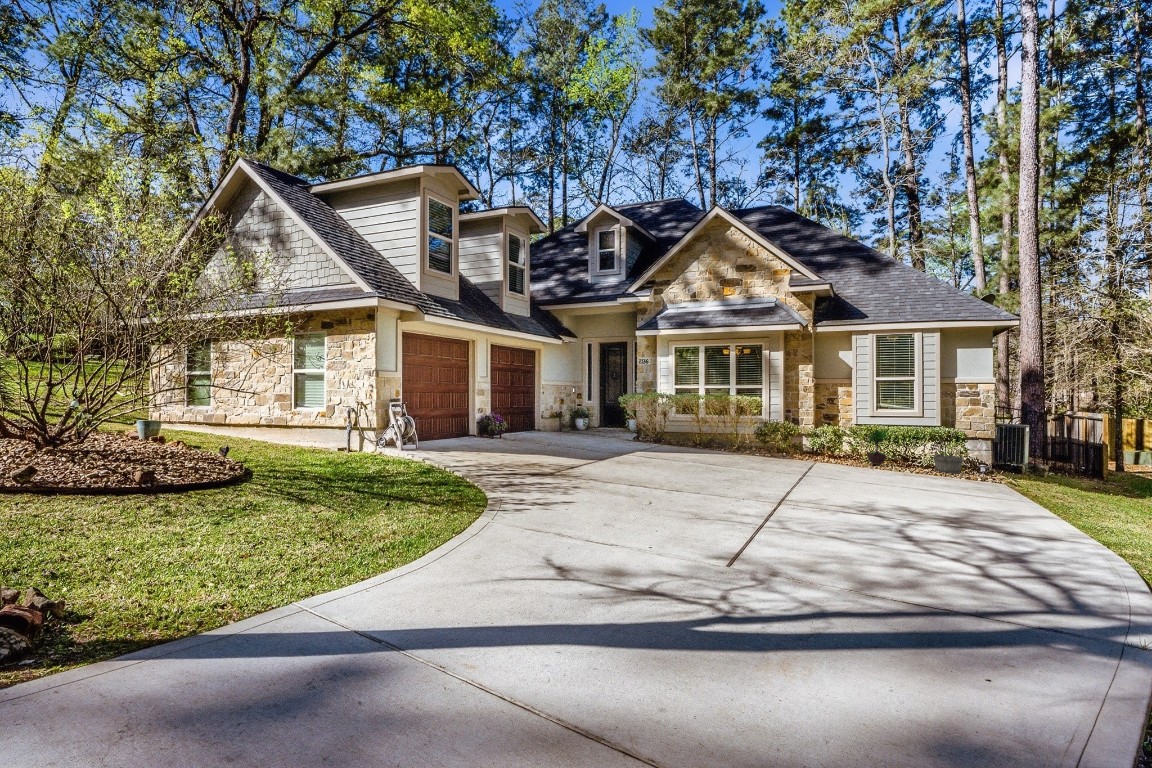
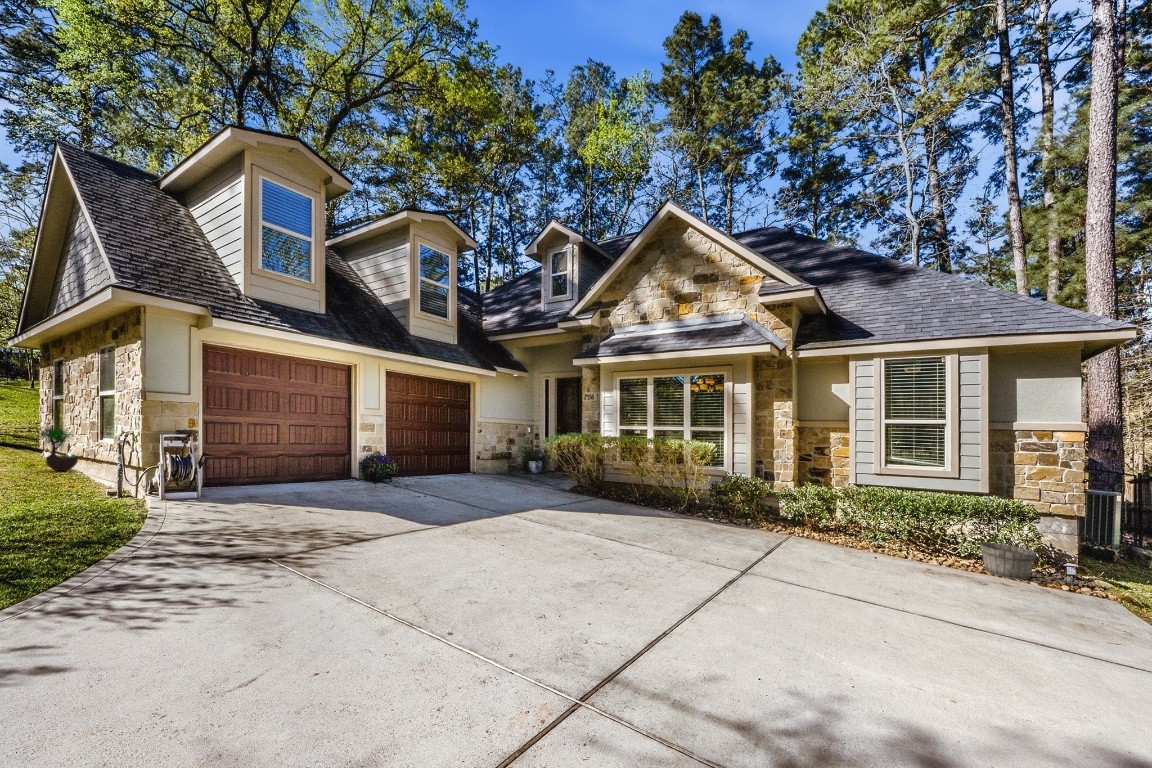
potted tree: present [867,429,887,465] -> present [40,427,78,471]

